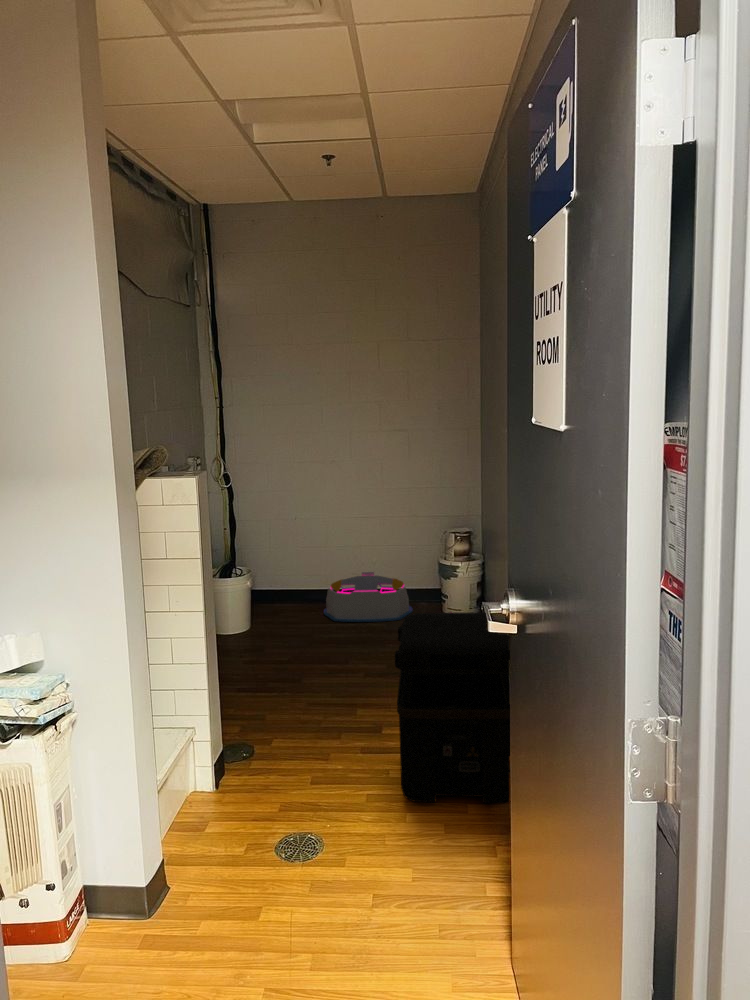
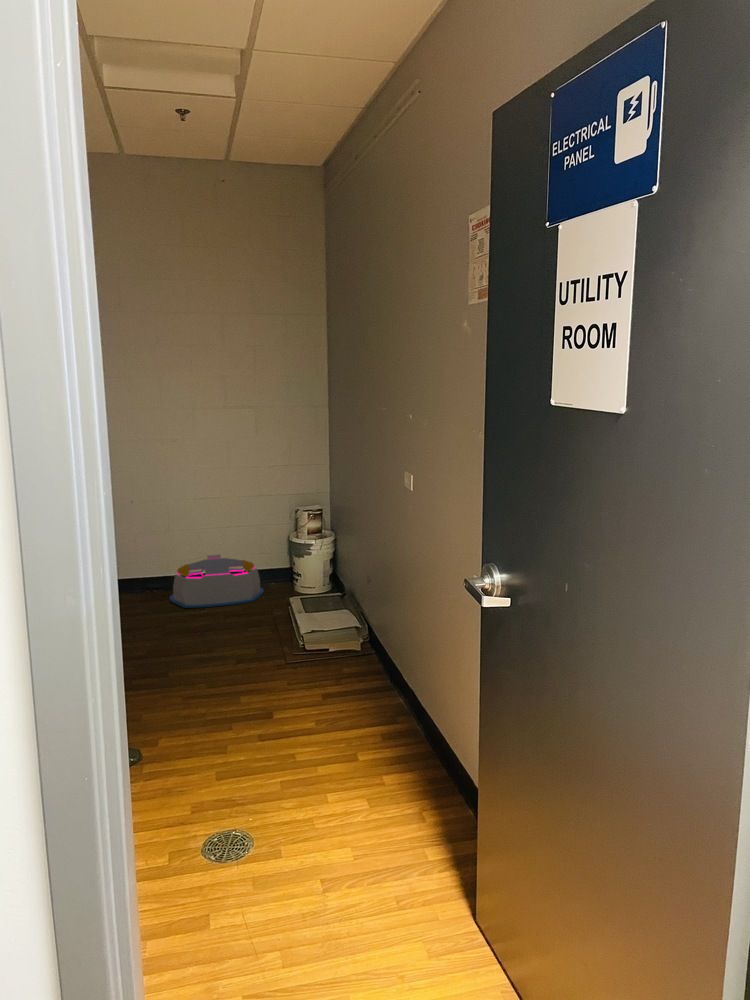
toolbox: present [395,612,511,803] -> none [300,585,433,781]

